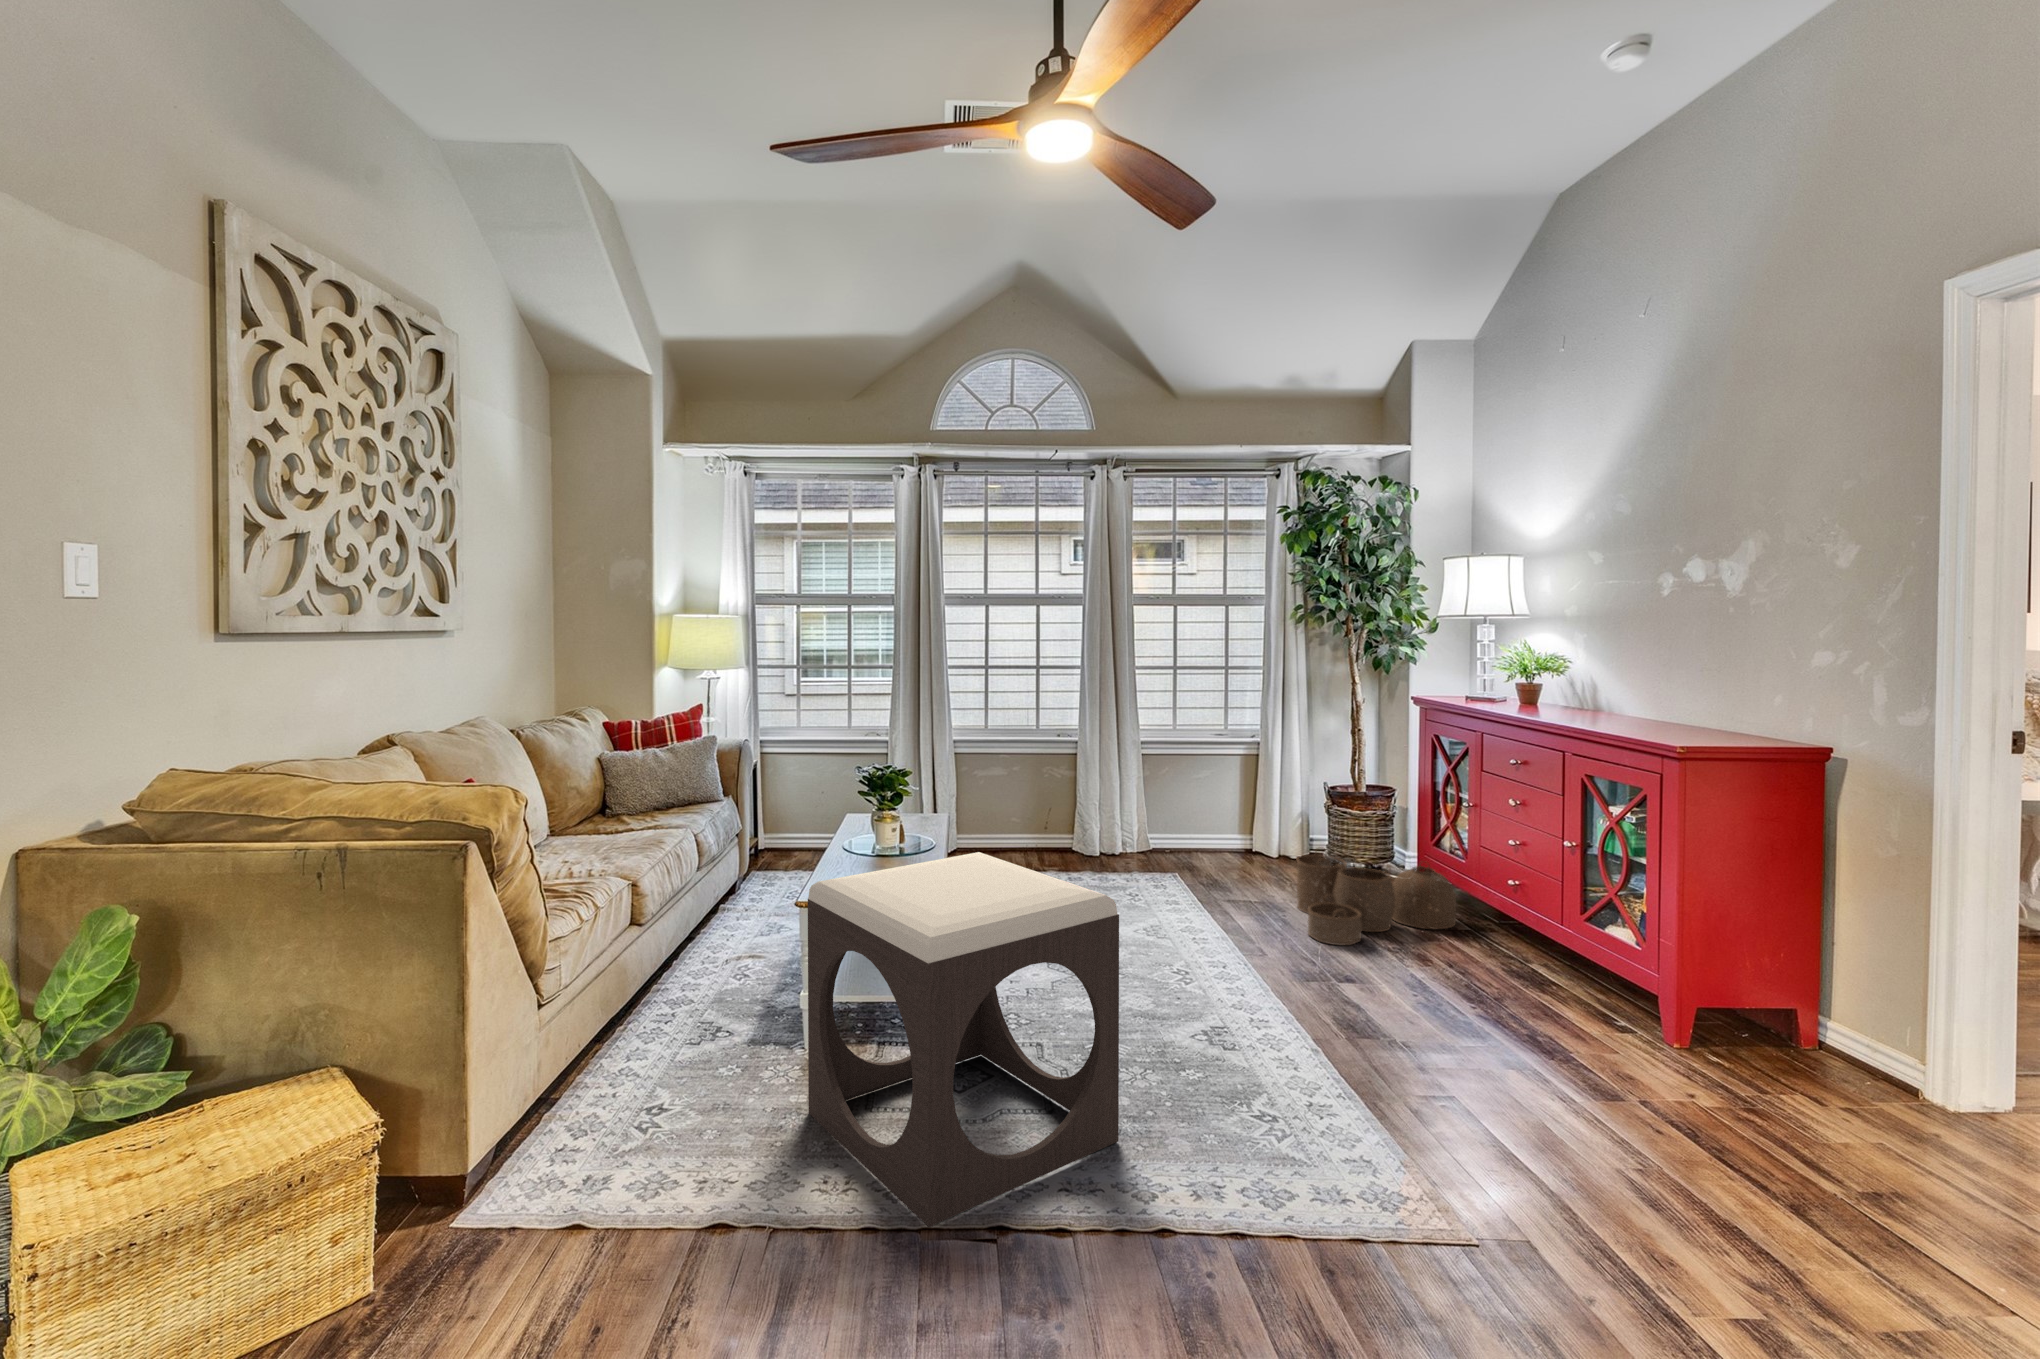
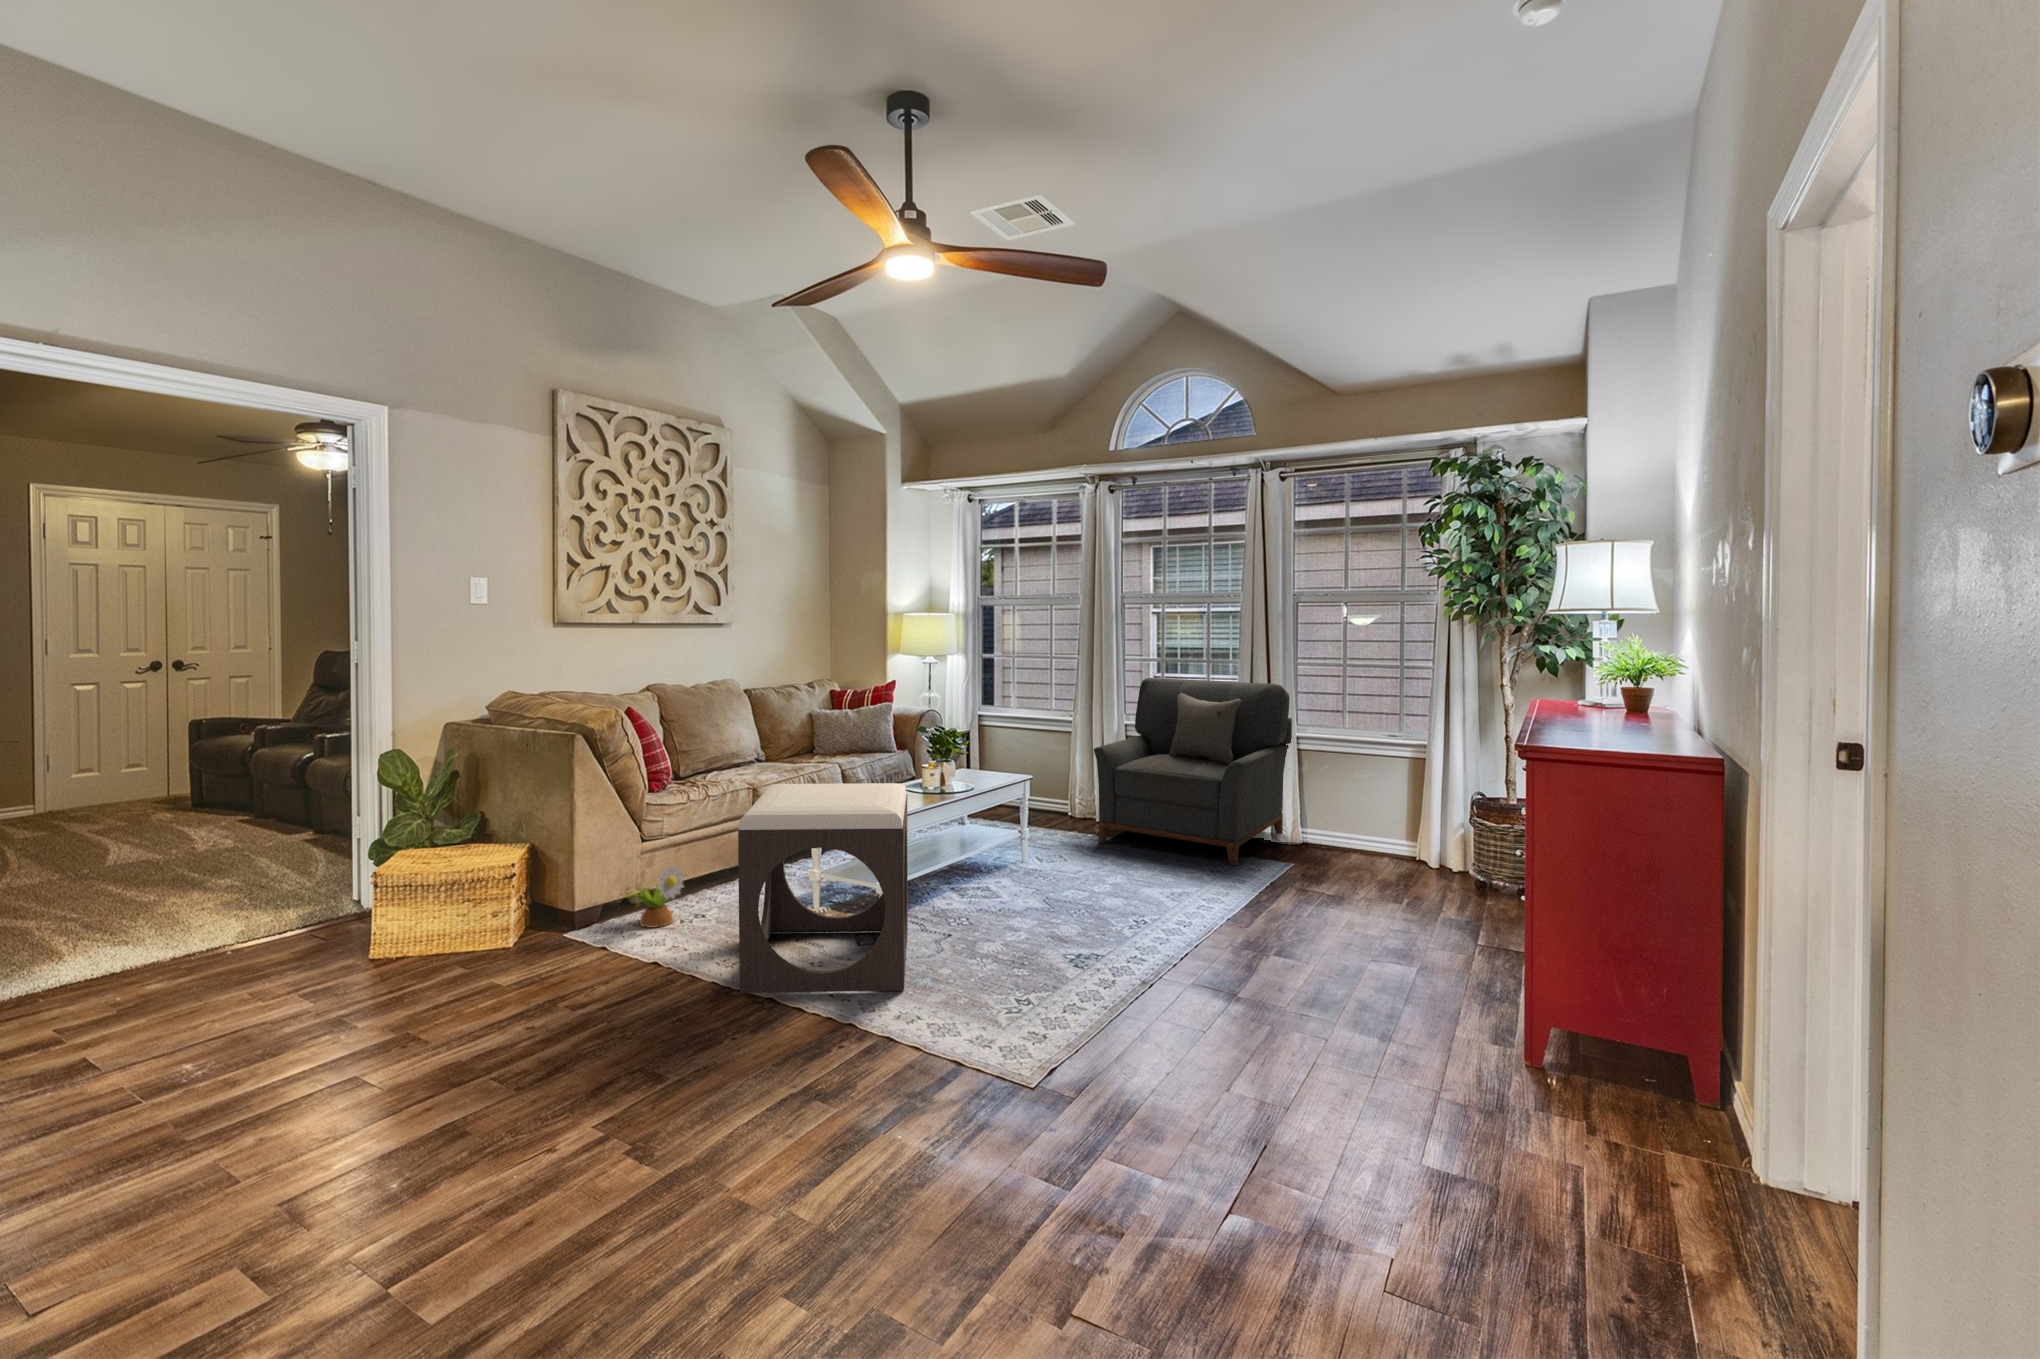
armchair: none [978,692,1159,890] -> present [1094,678,1292,866]
woven basket: present [1297,854,1456,945] -> none [1314,847,1509,946]
decorative plant: none [537,1042,649,1166] -> present [625,865,684,928]

